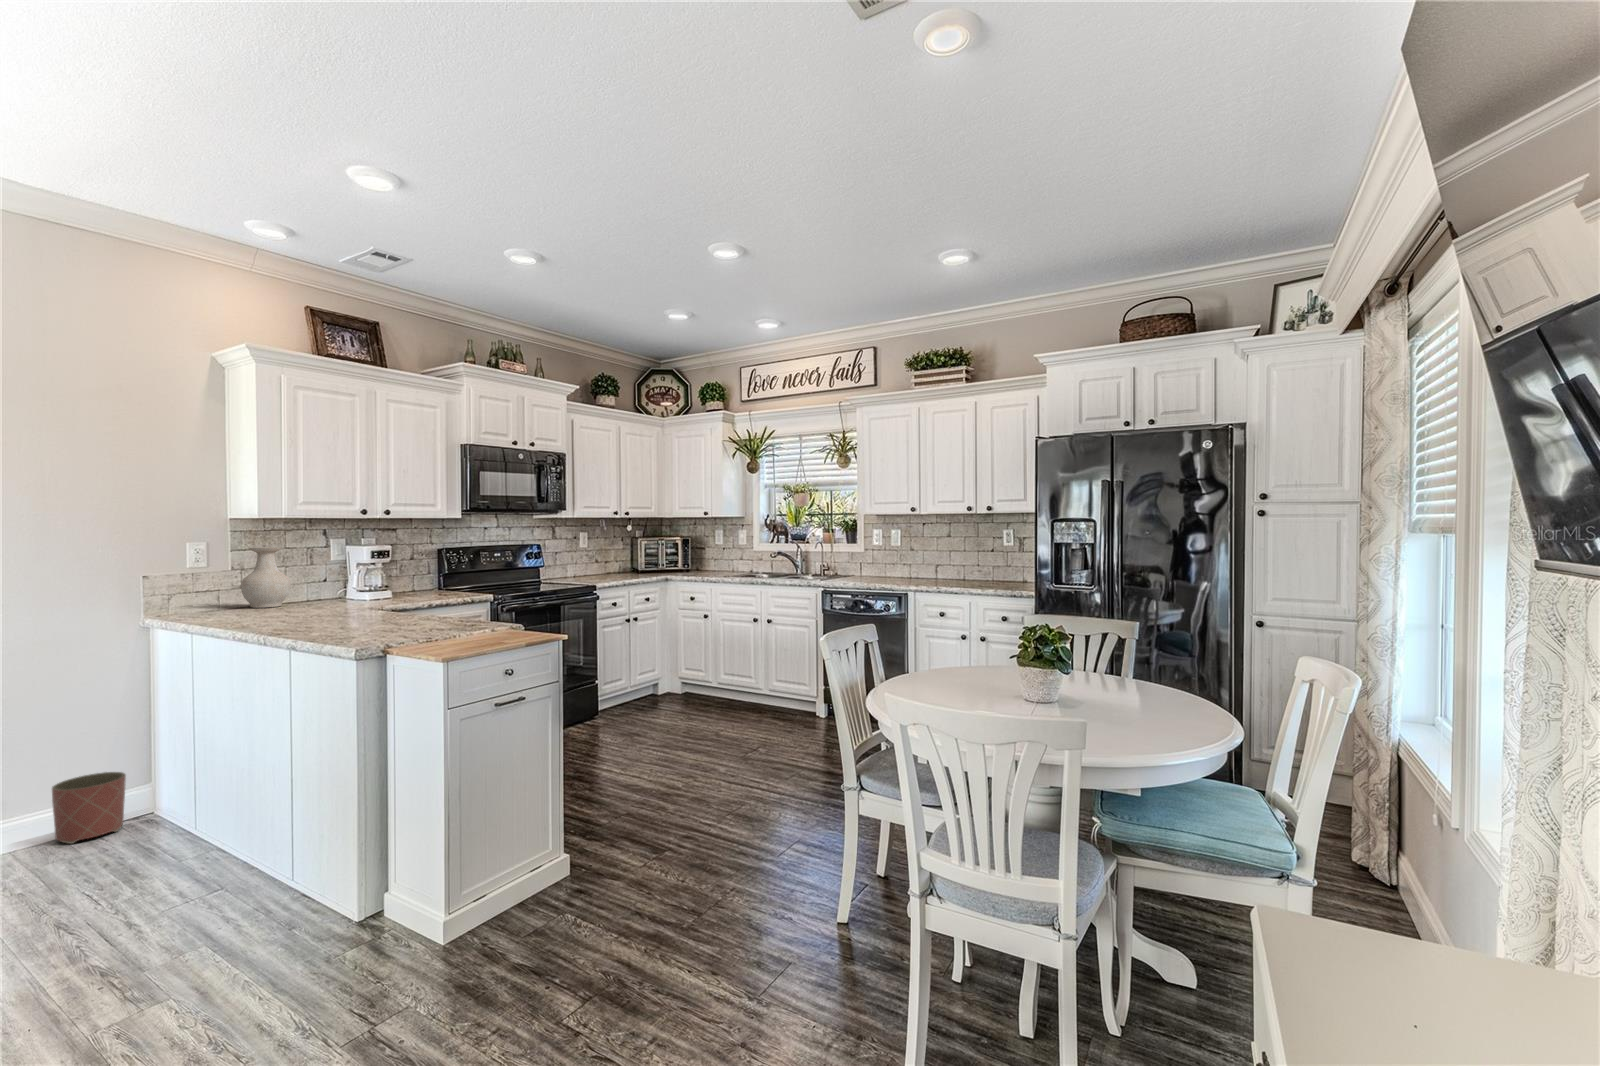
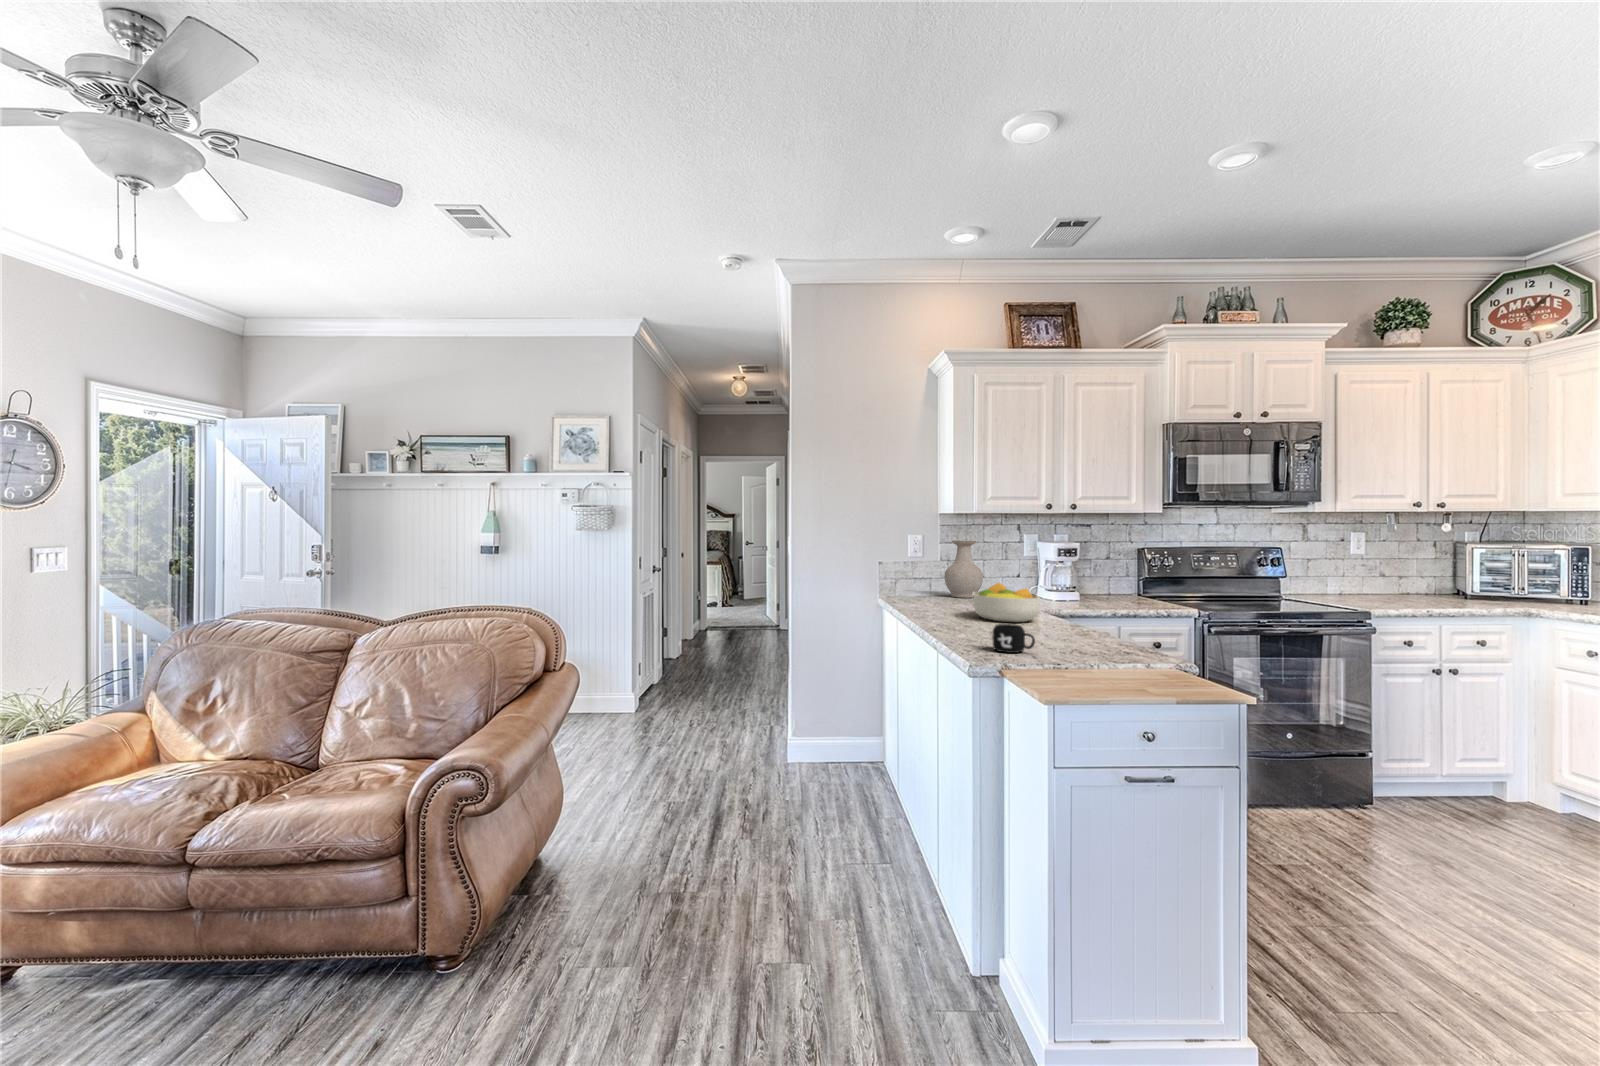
fruit bowl: none [312,588,389,623] -> present [973,583,1040,622]
mug: none [383,620,421,643] -> present [993,624,1035,653]
planter: present [52,772,126,844] -> none [824,717,865,770]

